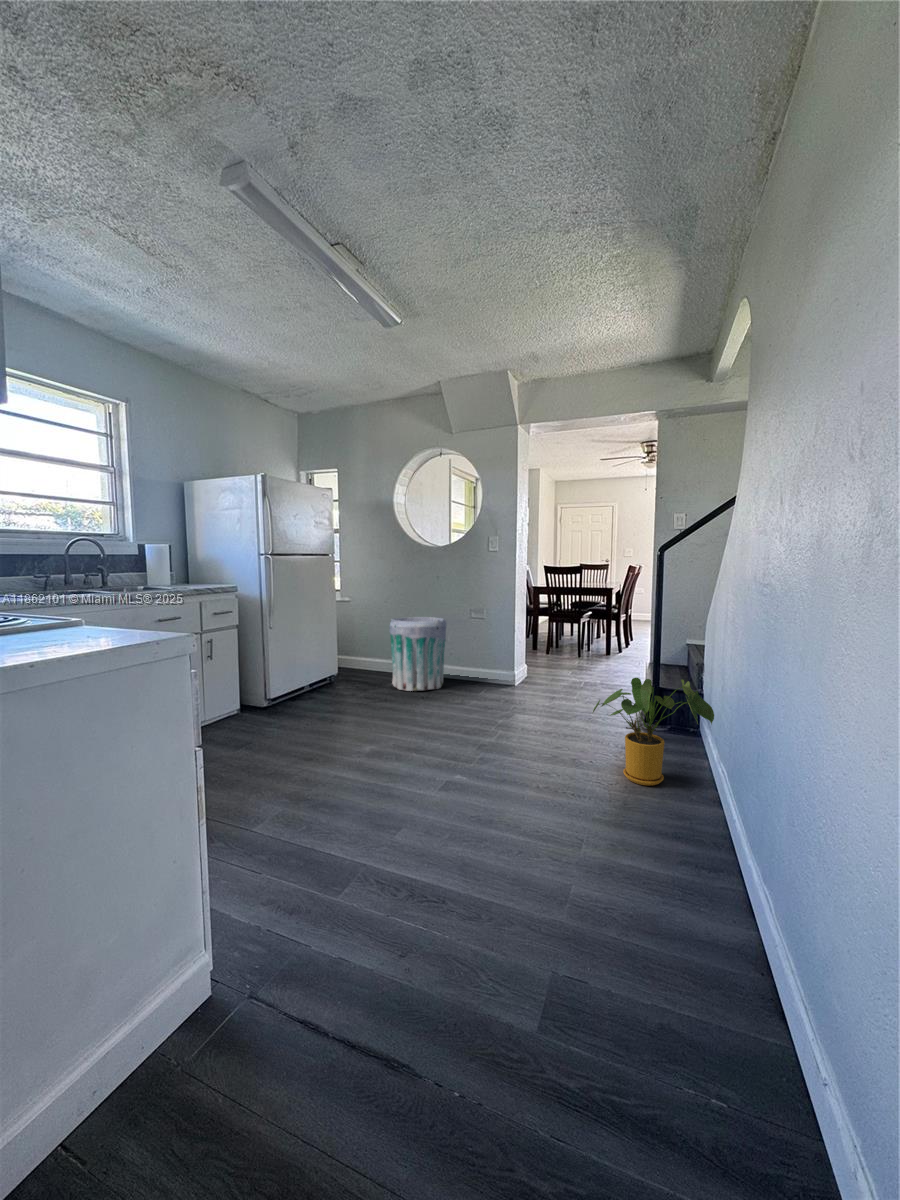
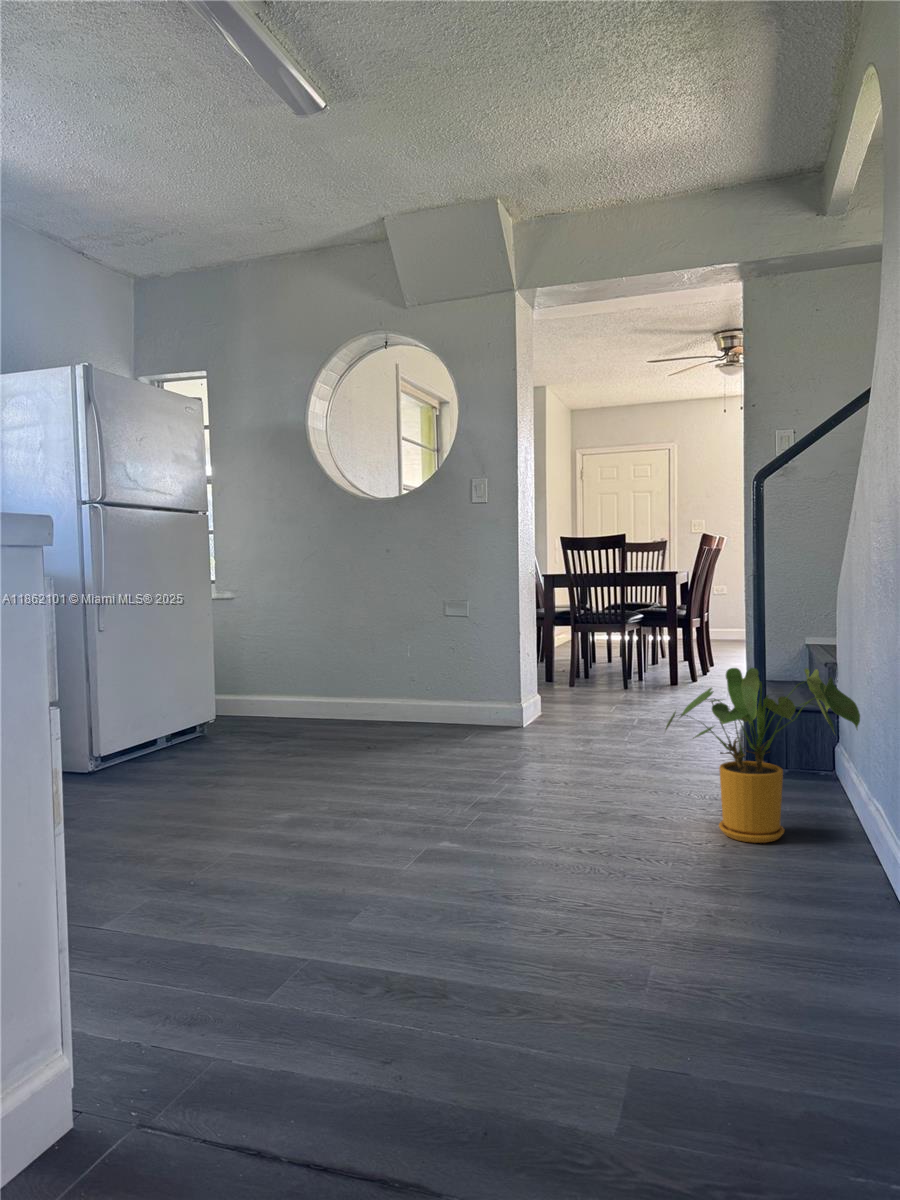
trash can: present [390,617,446,691] -> none [306,617,405,742]

